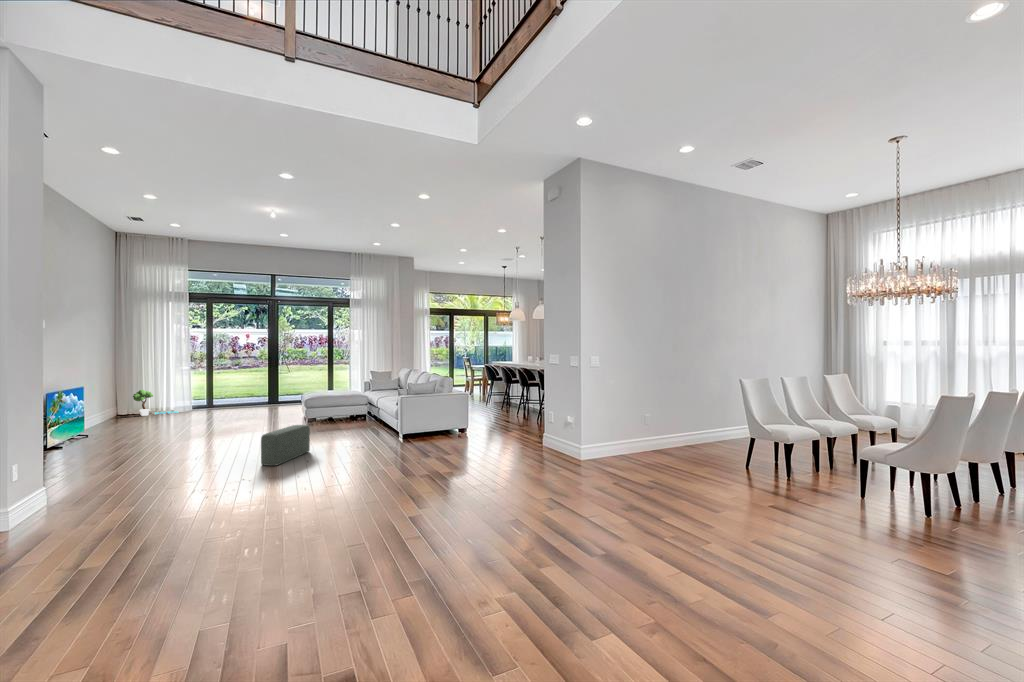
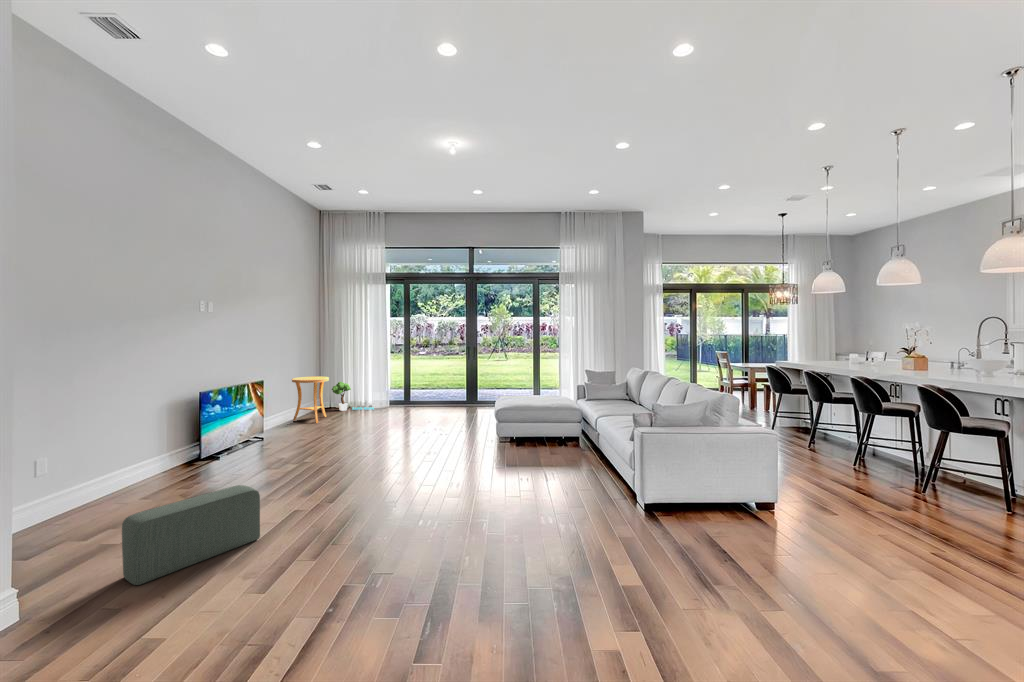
side table: none [97,384,137,425] -> present [292,376,329,423]
pouf: present [261,425,310,466] -> present [122,485,260,585]

